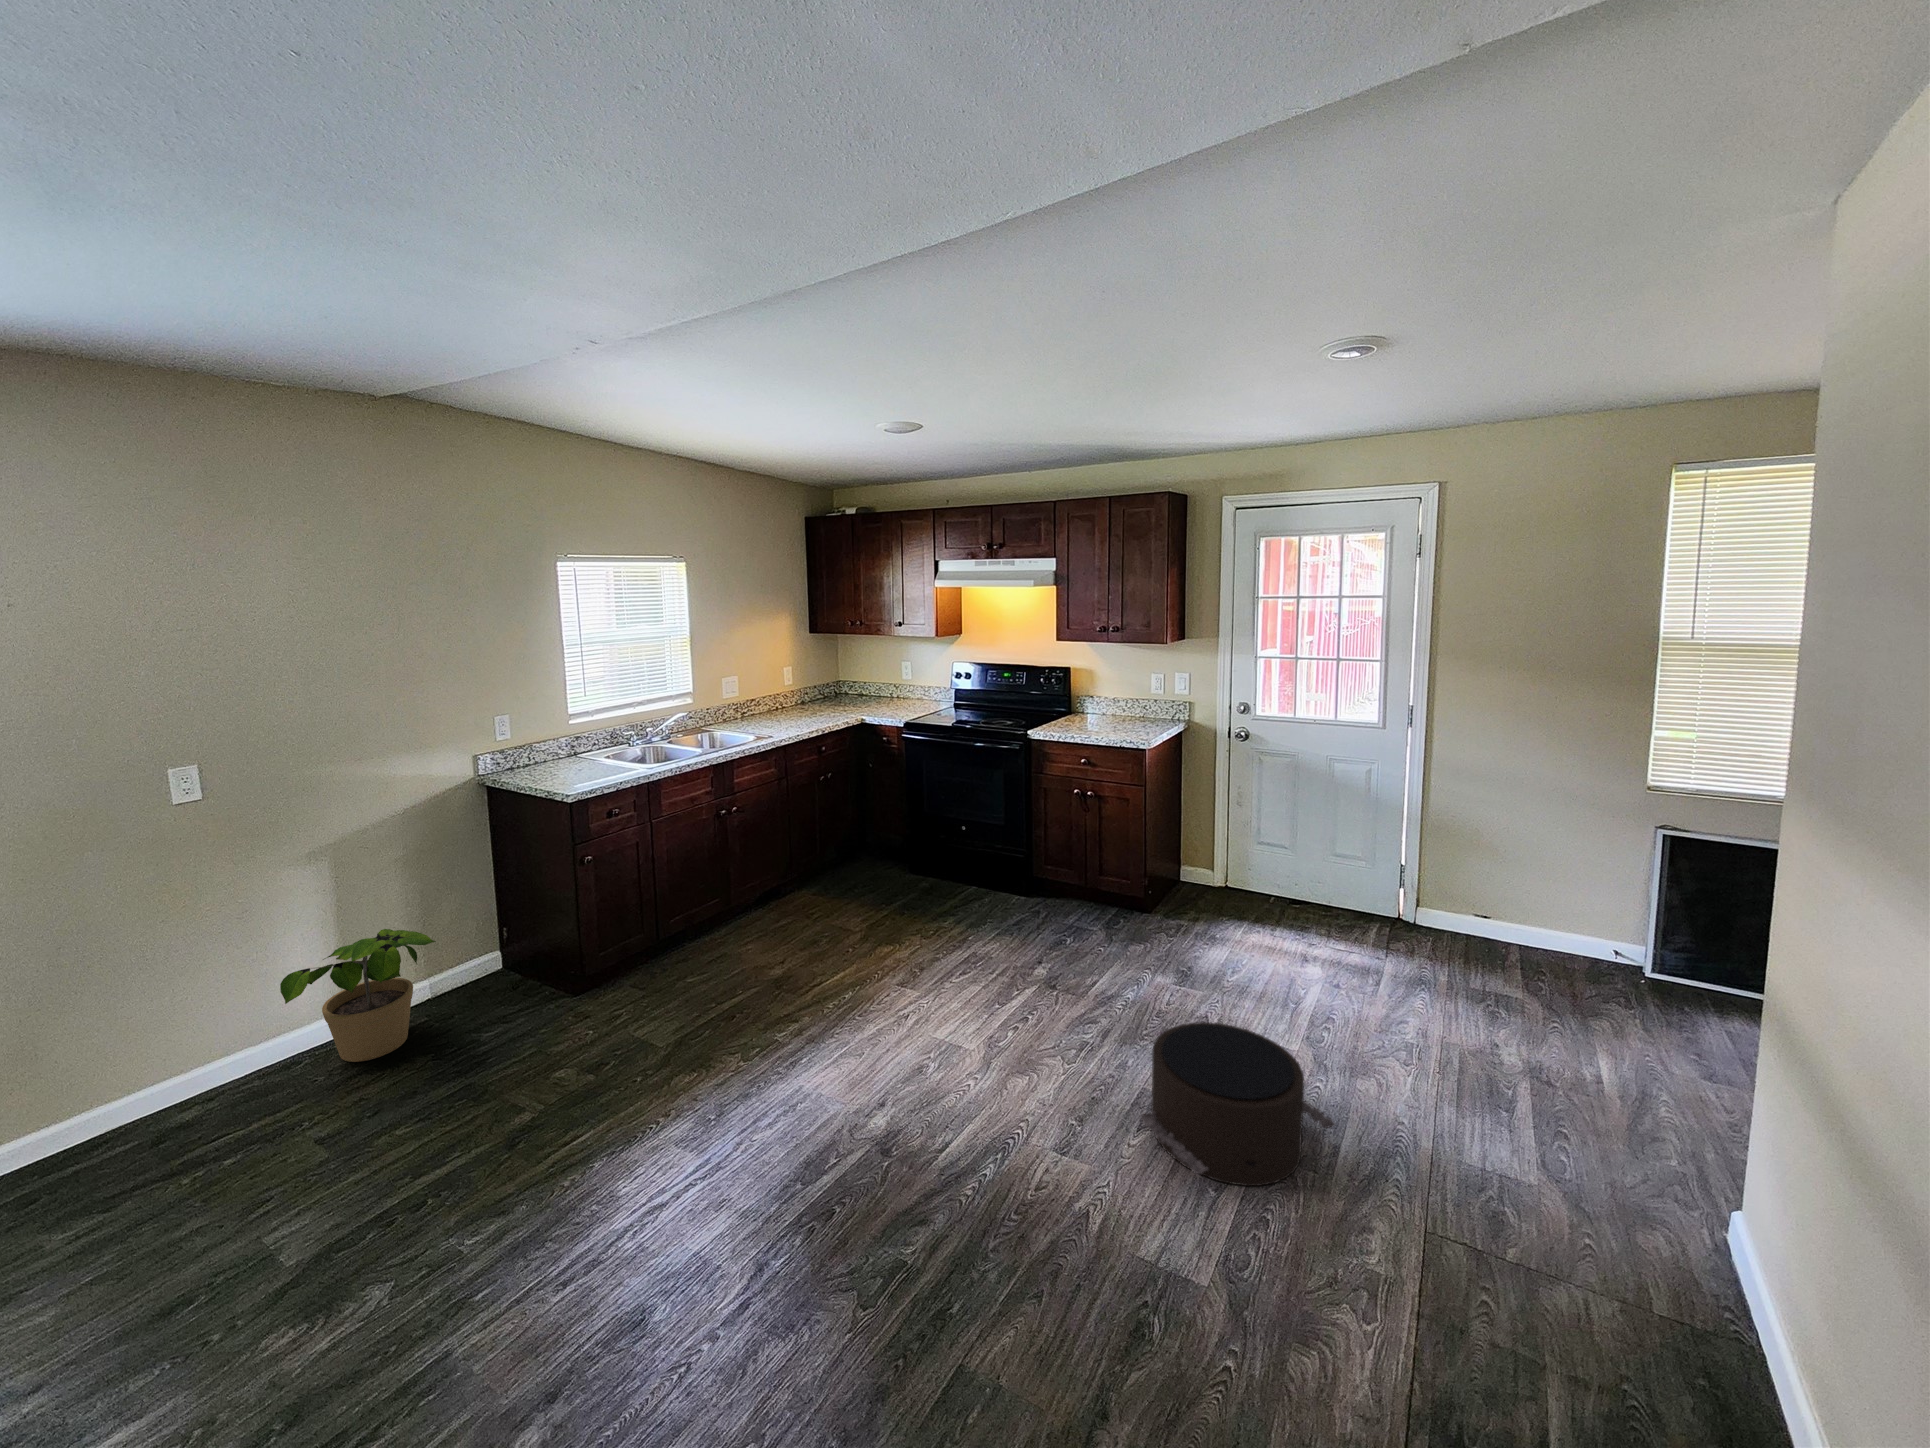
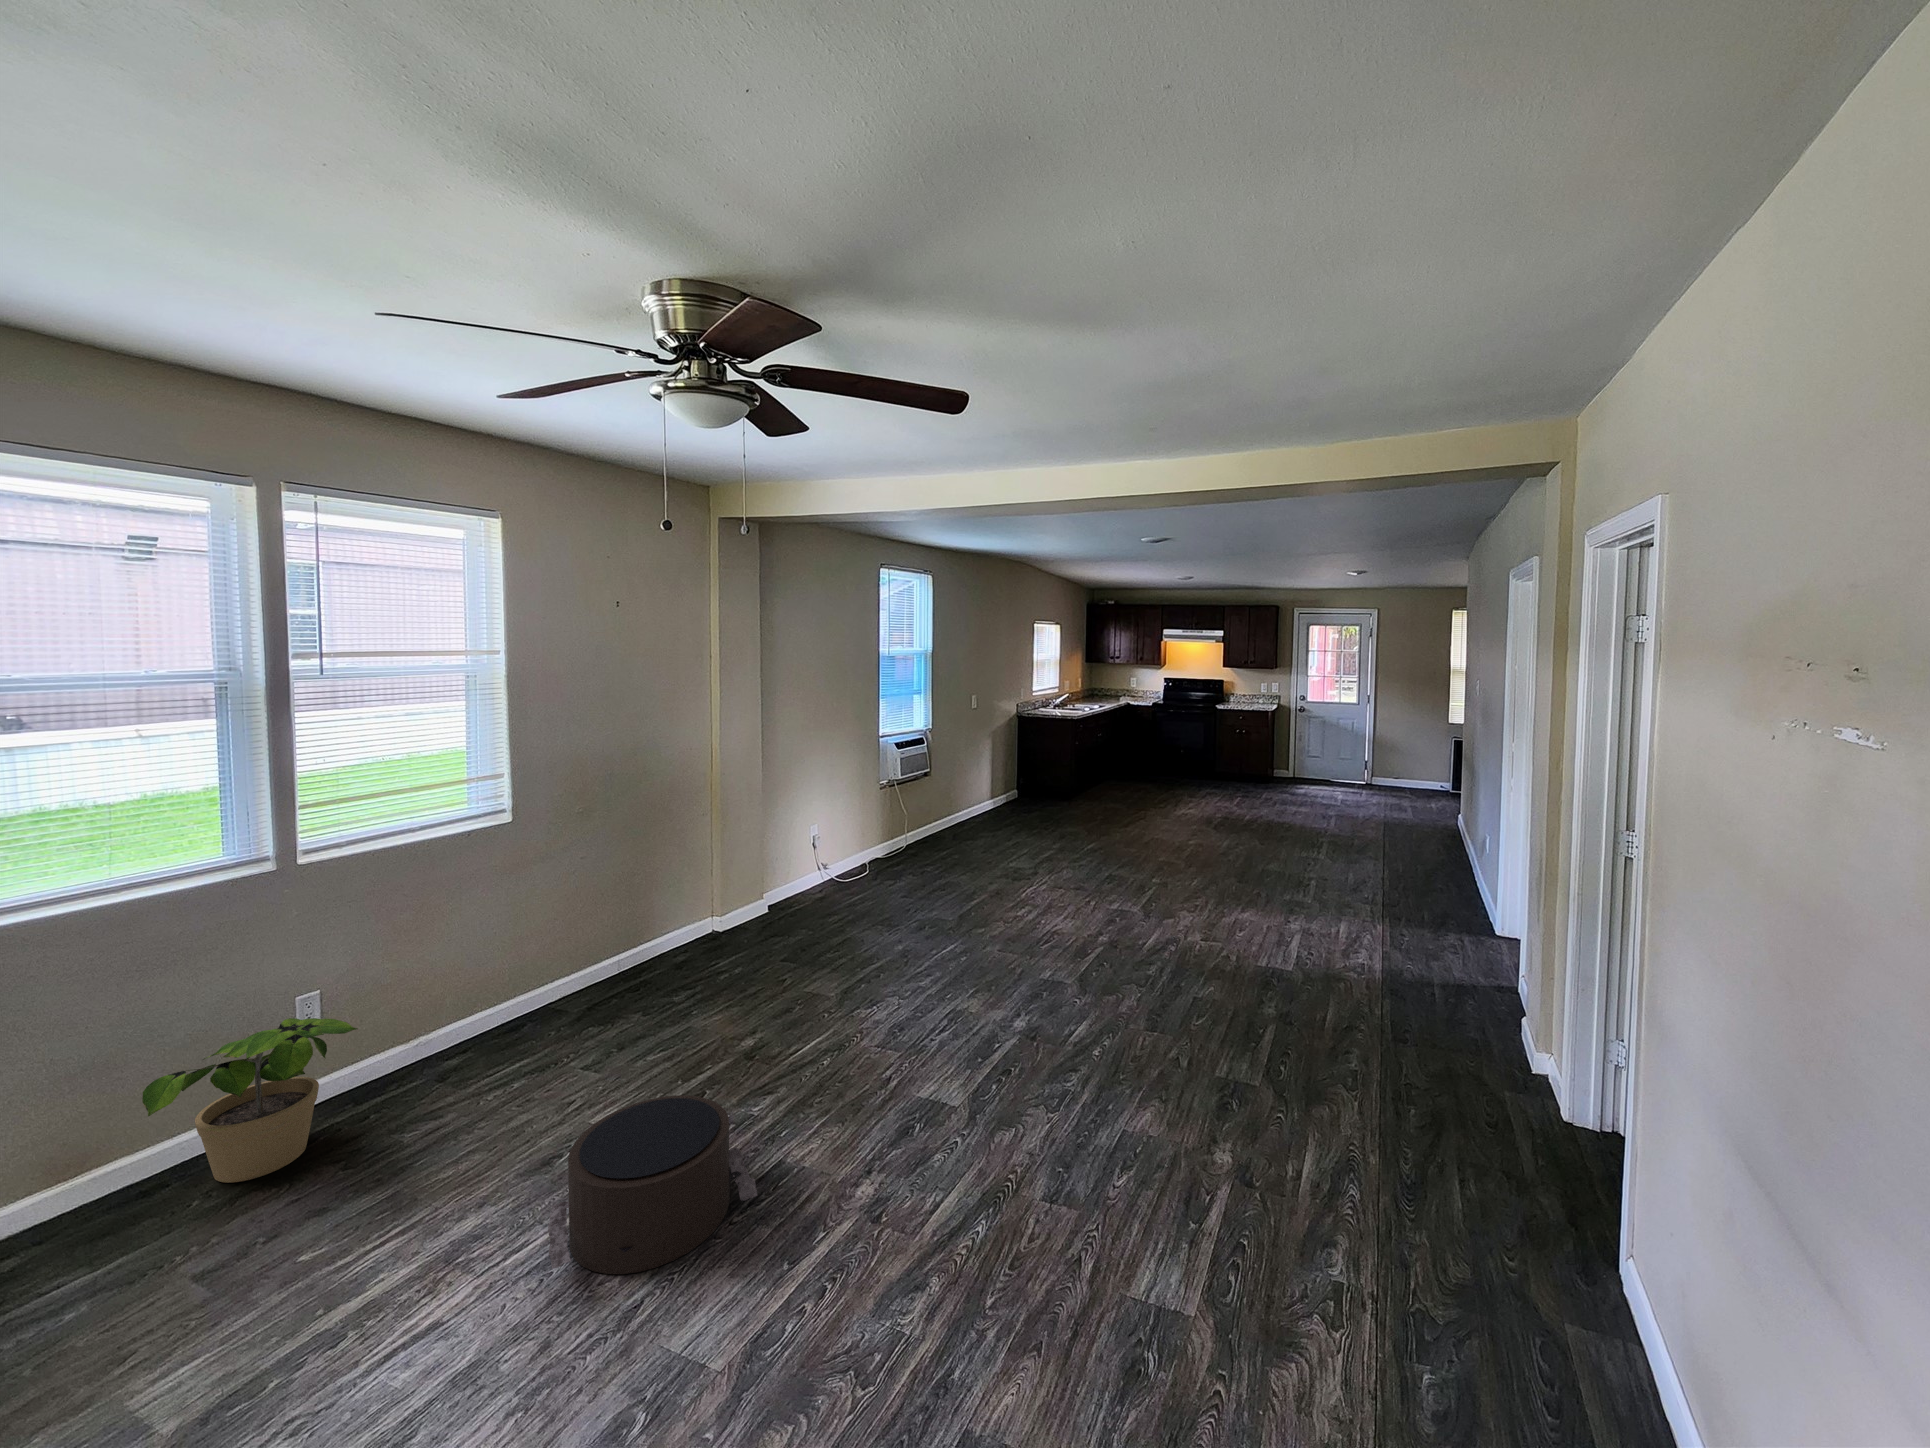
pouf: present [1140,1022,1336,1186] -> present [548,1095,757,1274]

